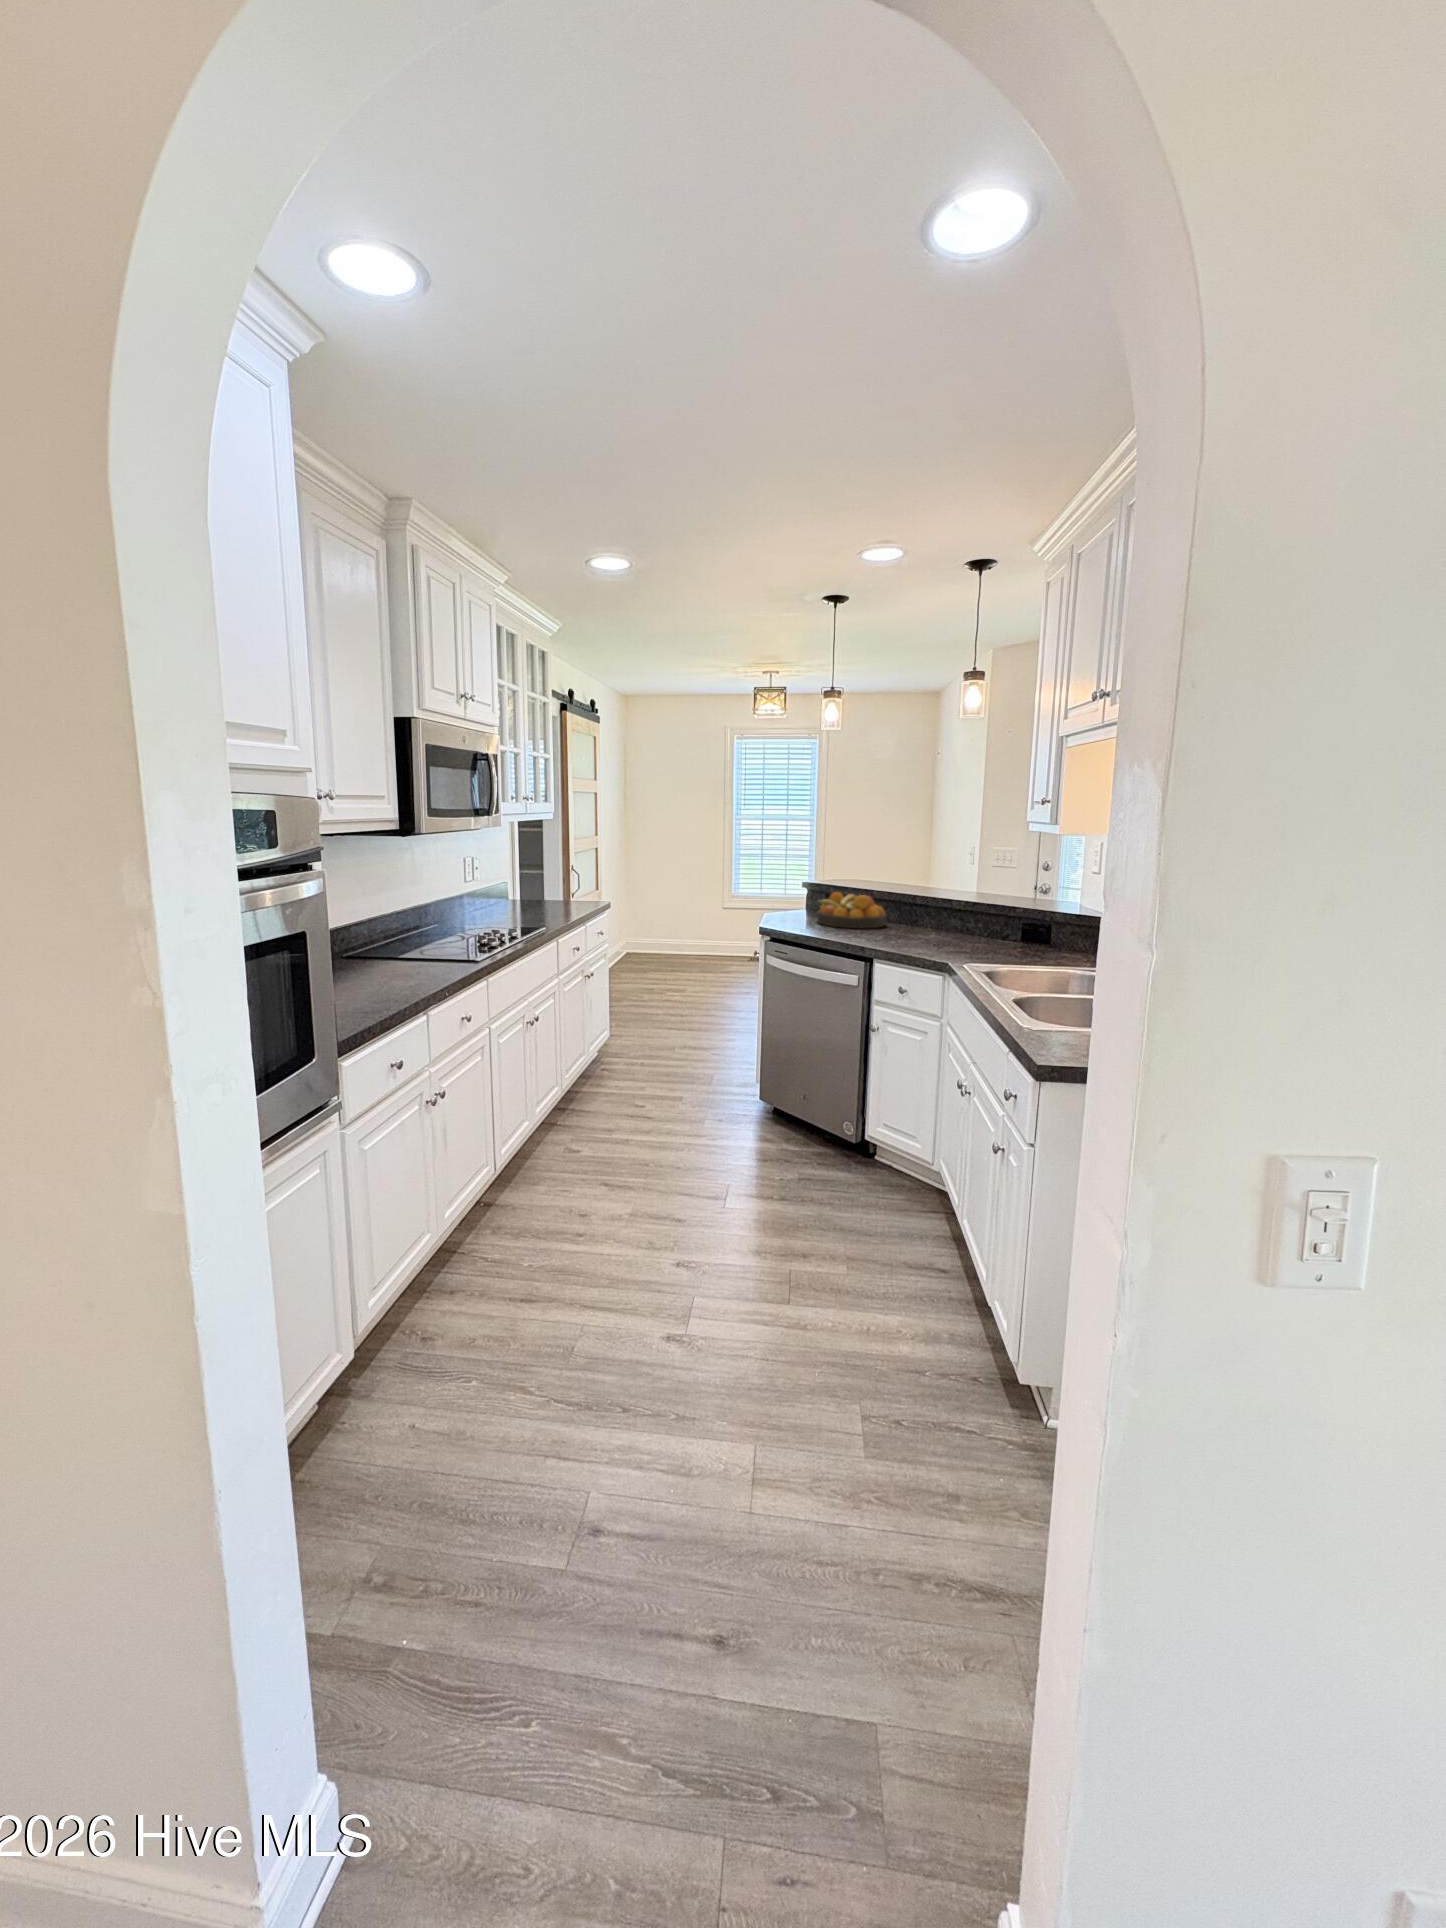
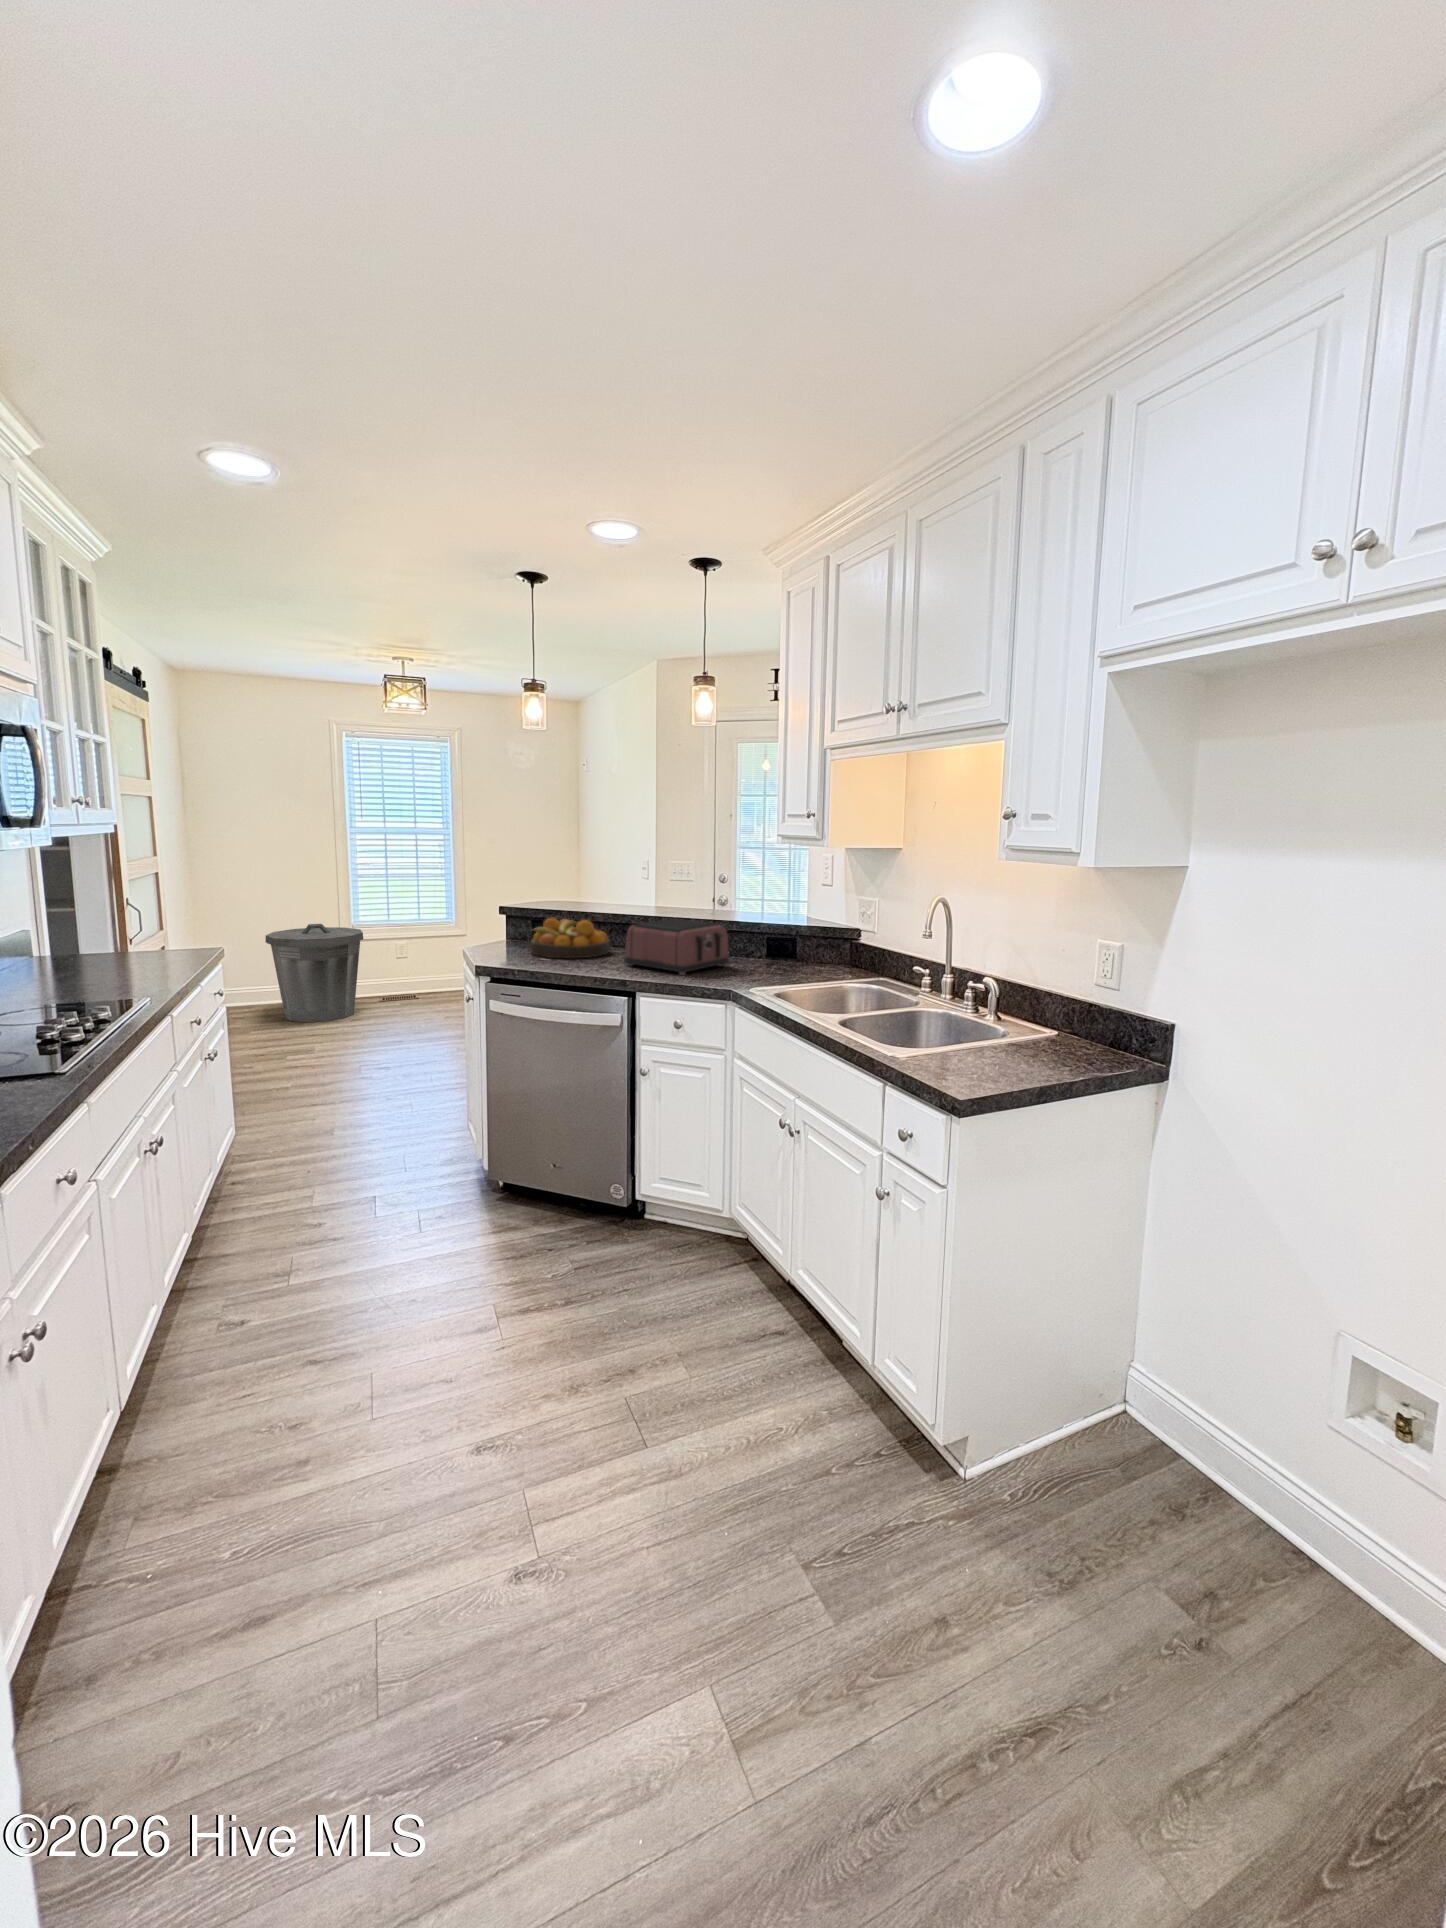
trash can: none [669,893,738,973] -> present [265,924,363,1022]
toaster: none [884,898,984,949] -> present [625,919,729,975]

